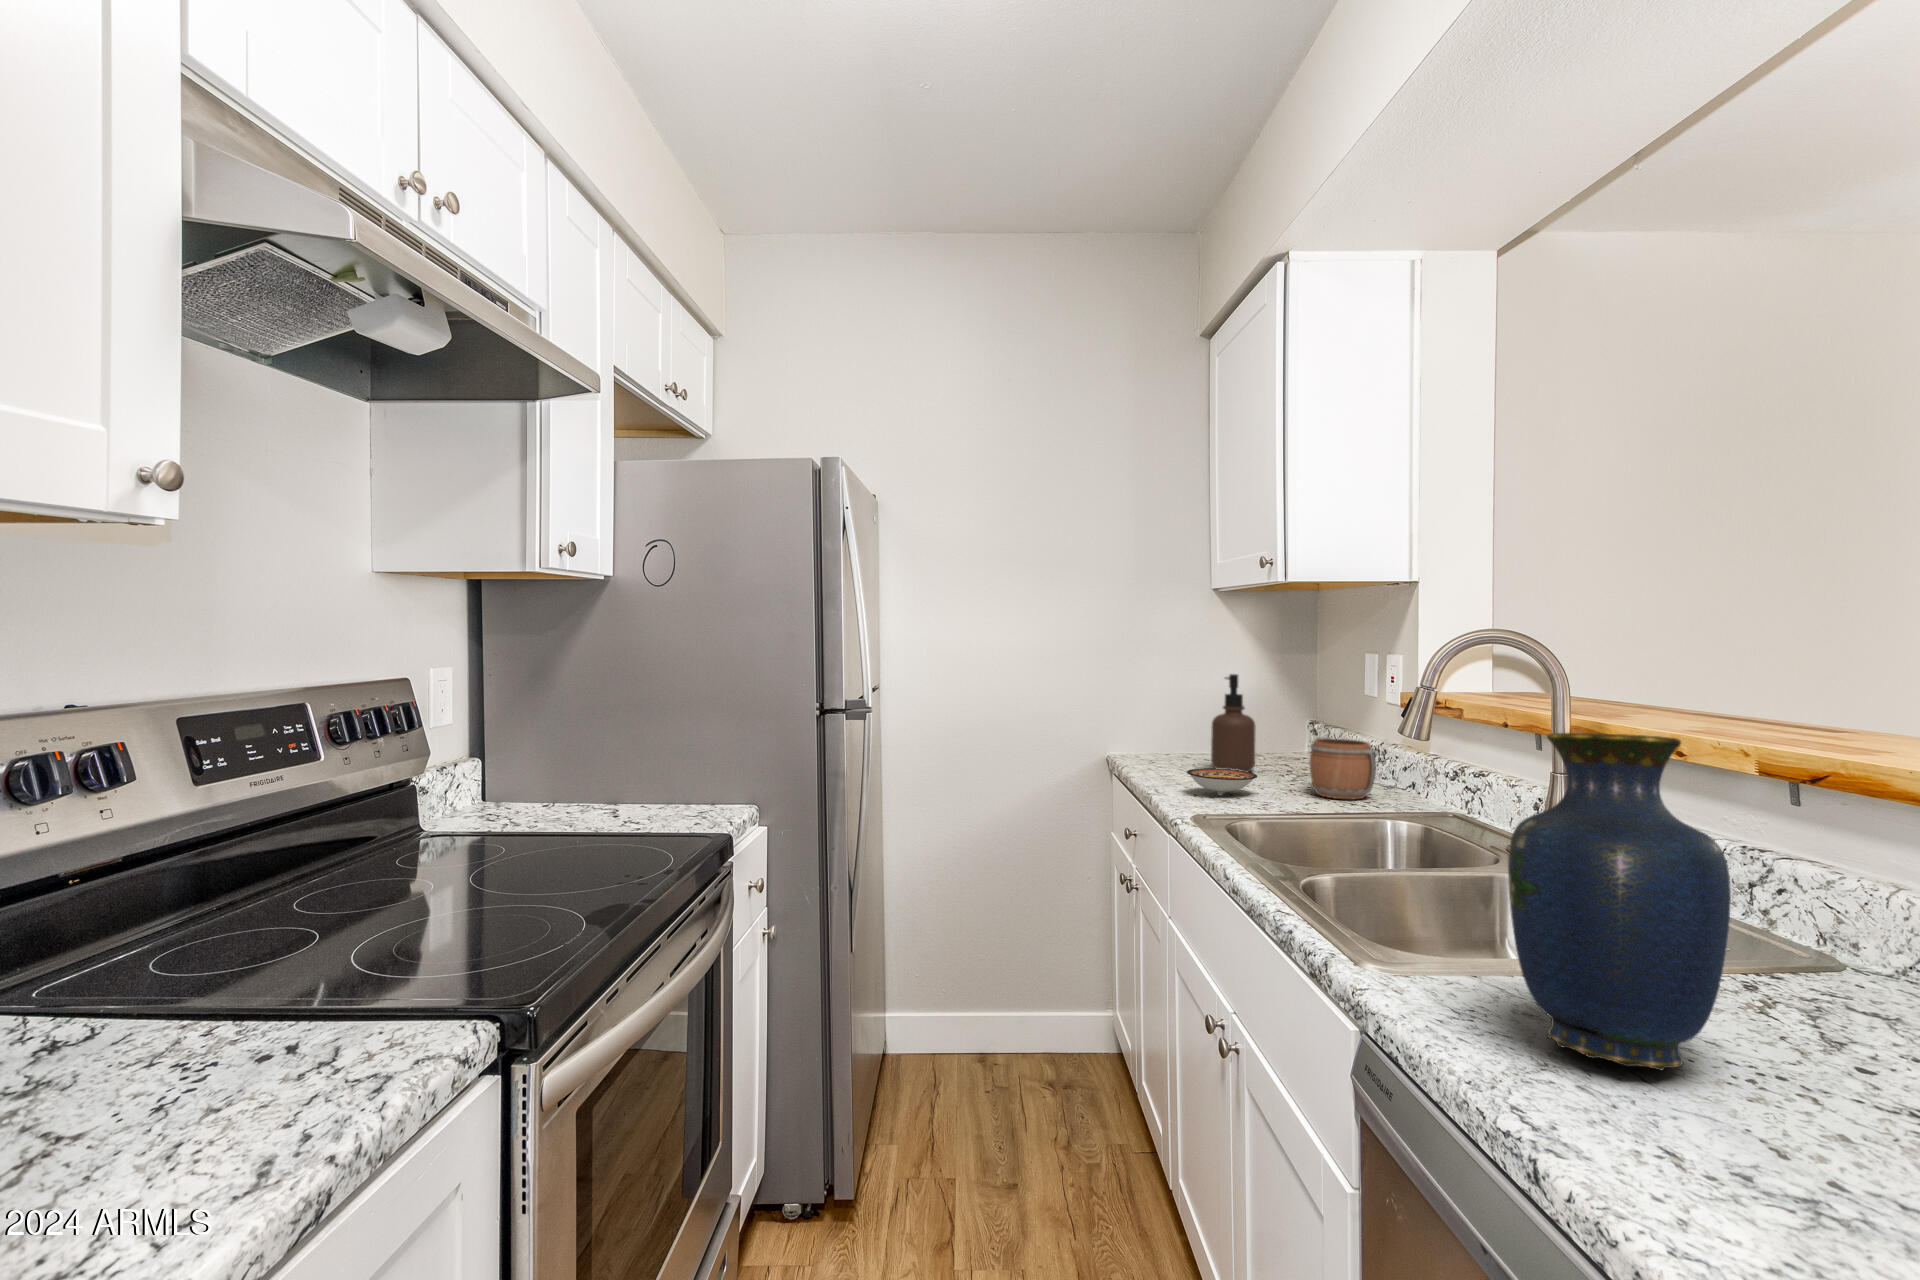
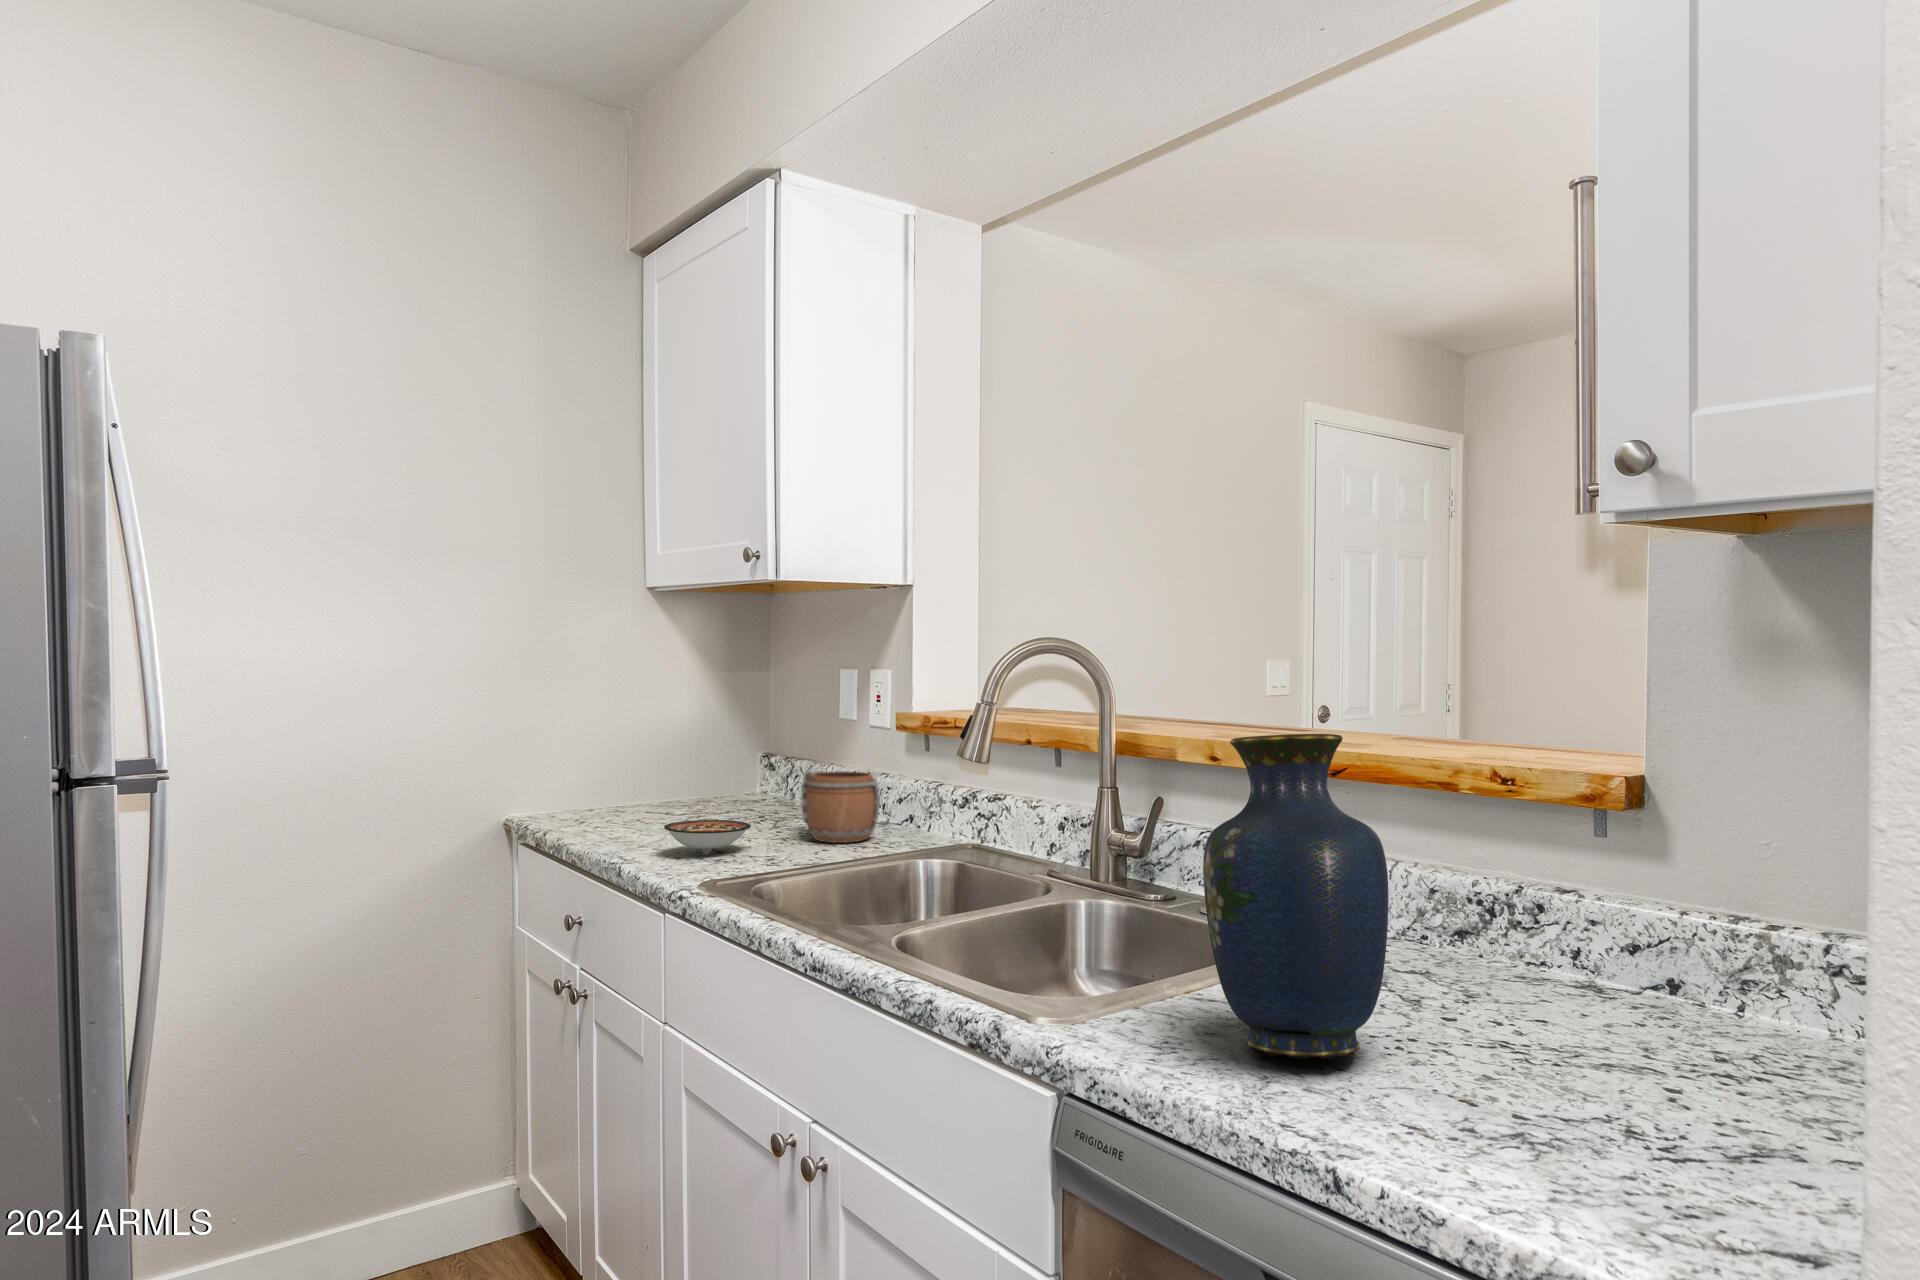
soap dispenser: present [1211,674,1256,772] -> none [666,699,721,825]

